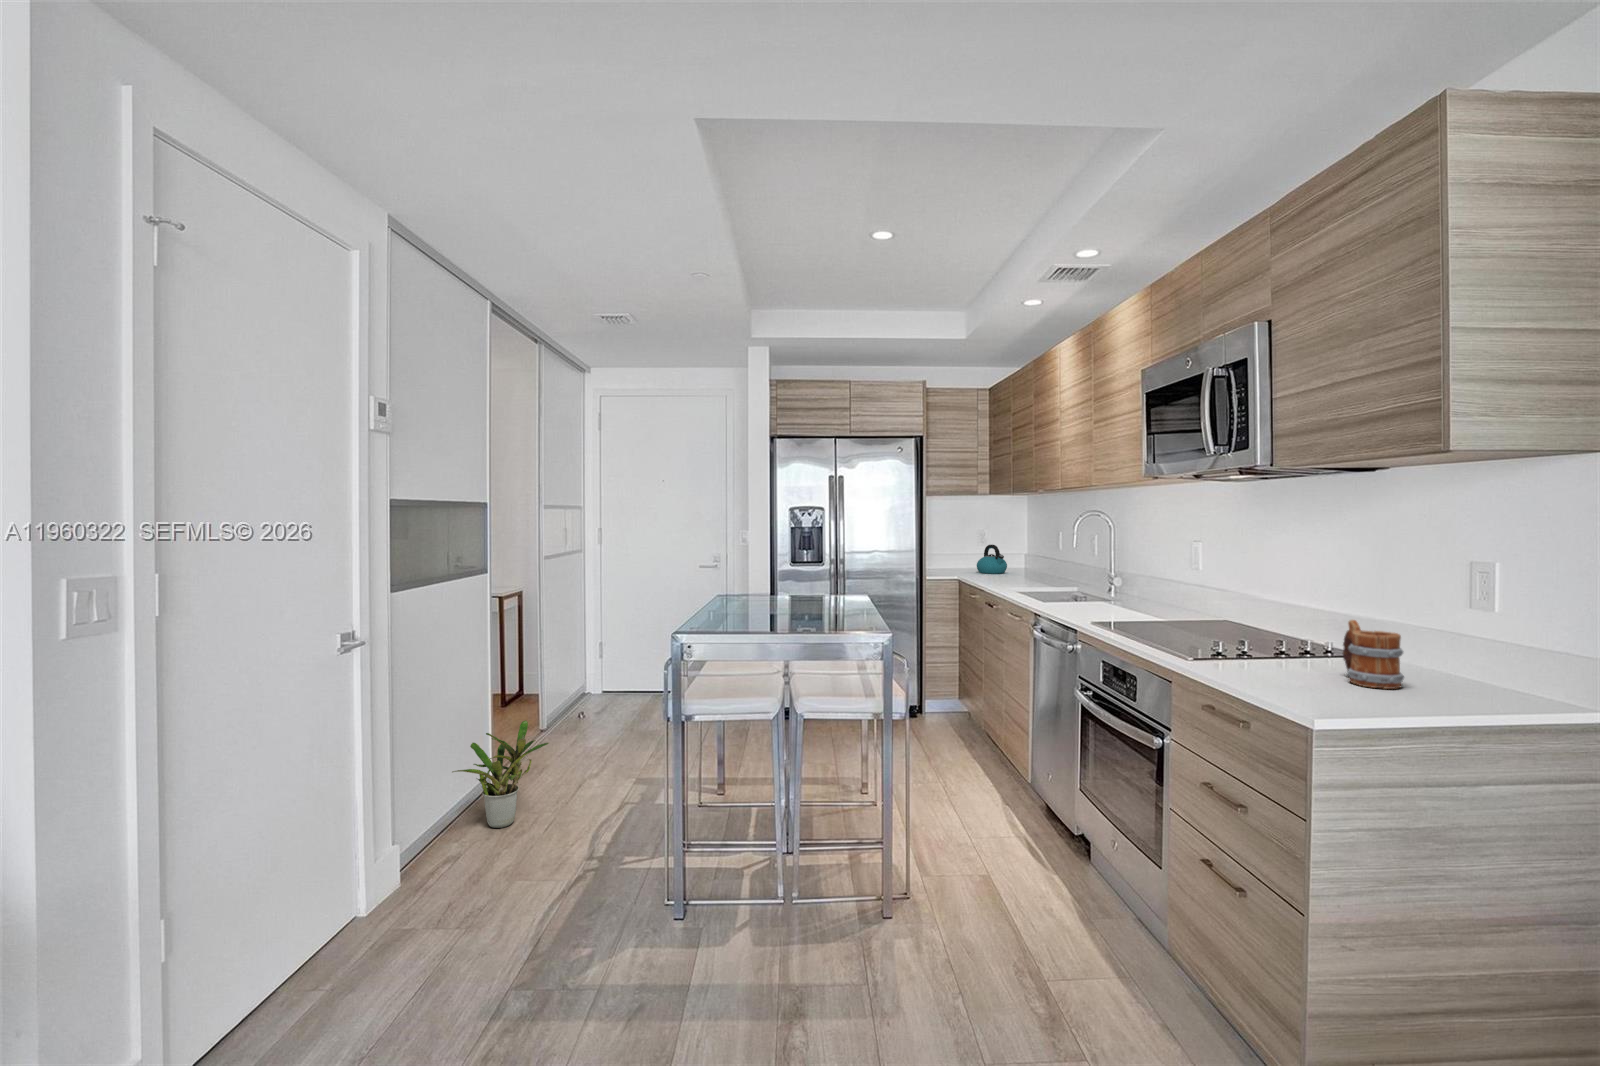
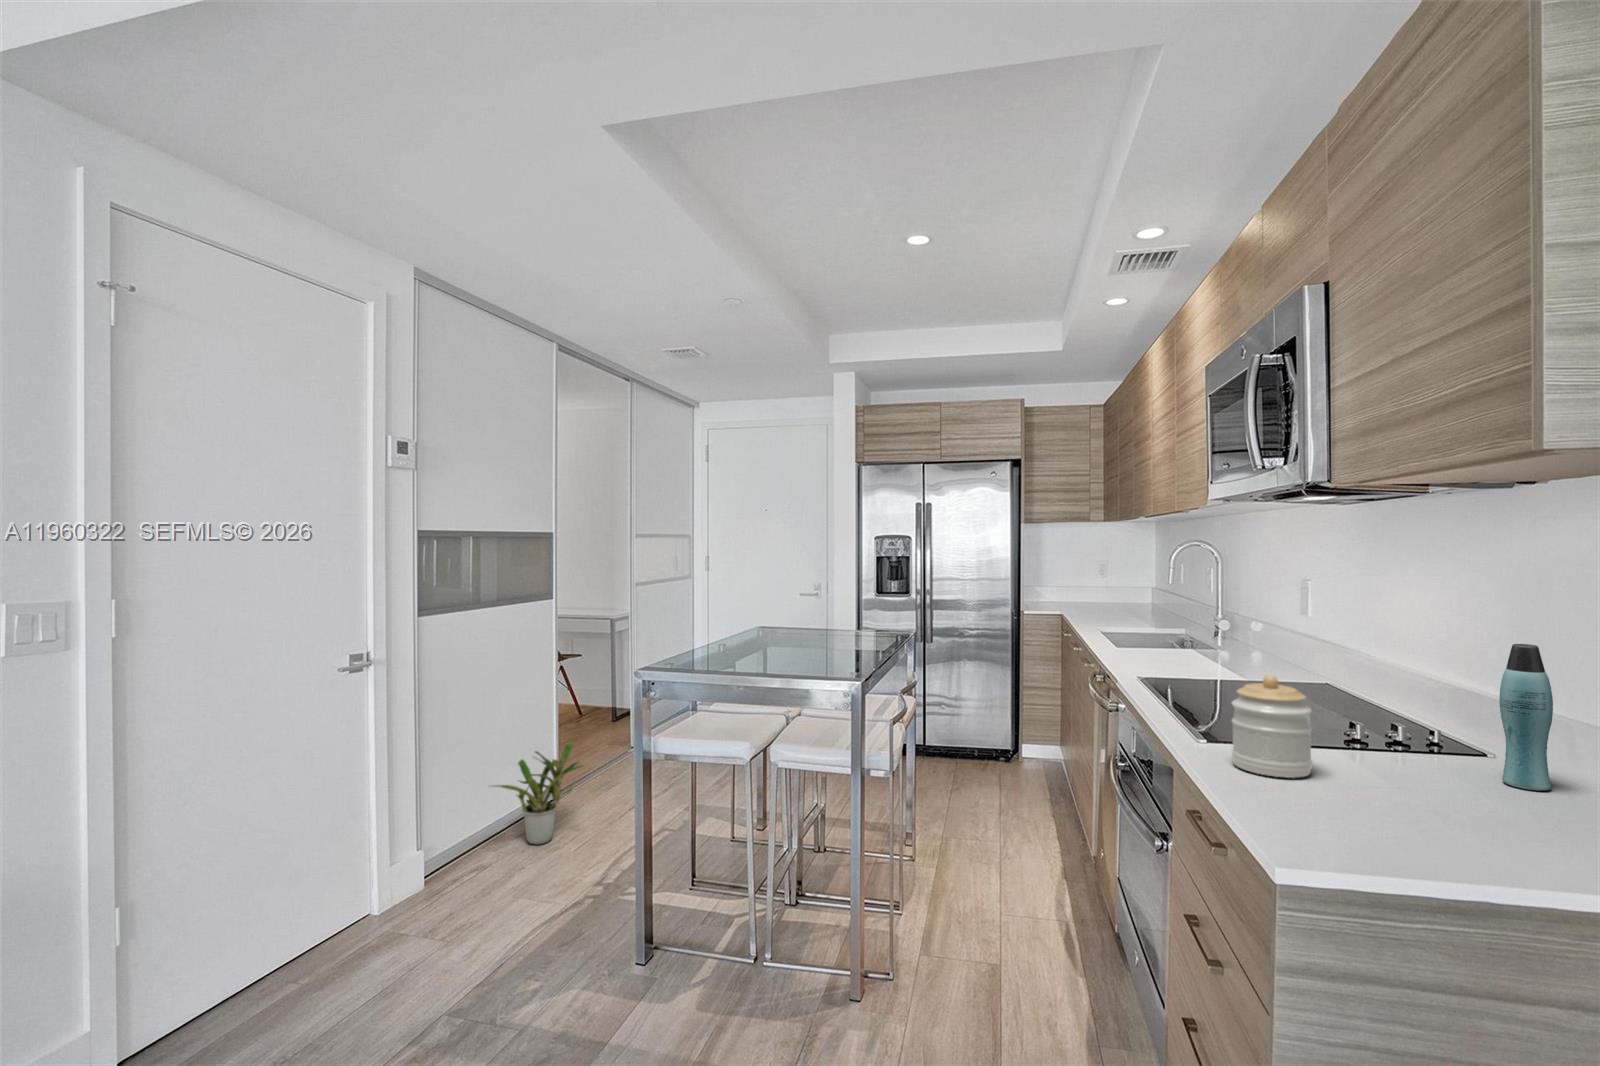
kettle: present [977,545,1007,574] -> none [1095,577,1131,610]
bottle: none [1413,582,1447,682] -> present [1499,644,1553,790]
jar: none [1245,611,1306,685] -> present [1232,675,1312,778]
mug: present [1343,620,1404,689] -> none [1382,692,1466,795]

